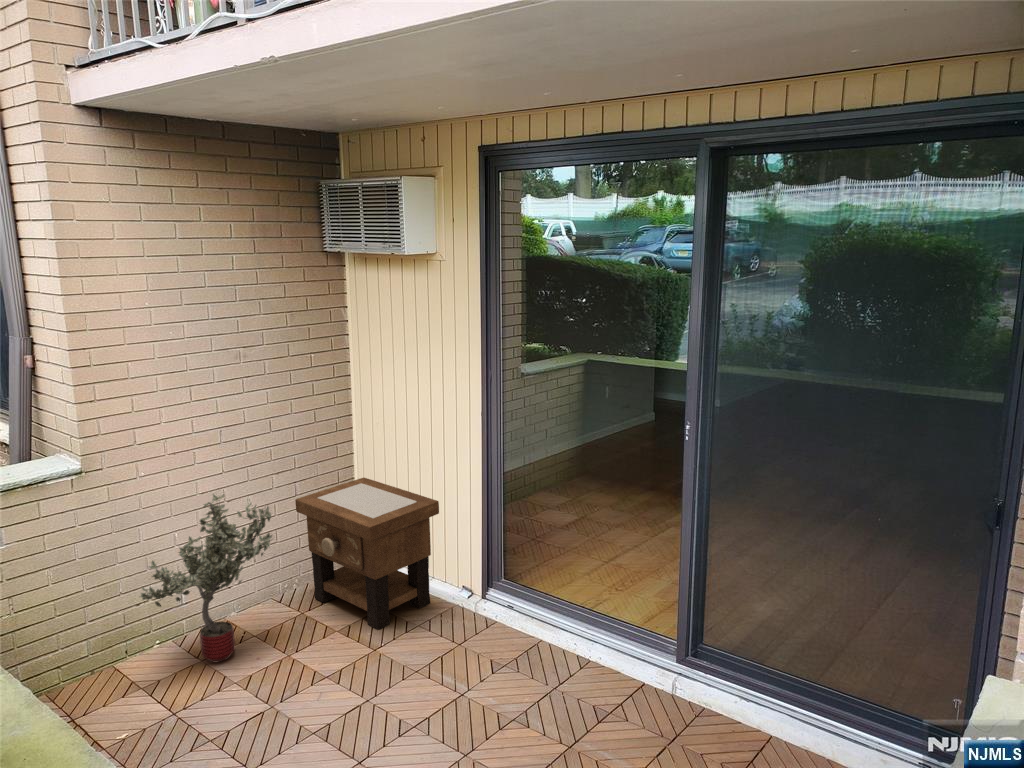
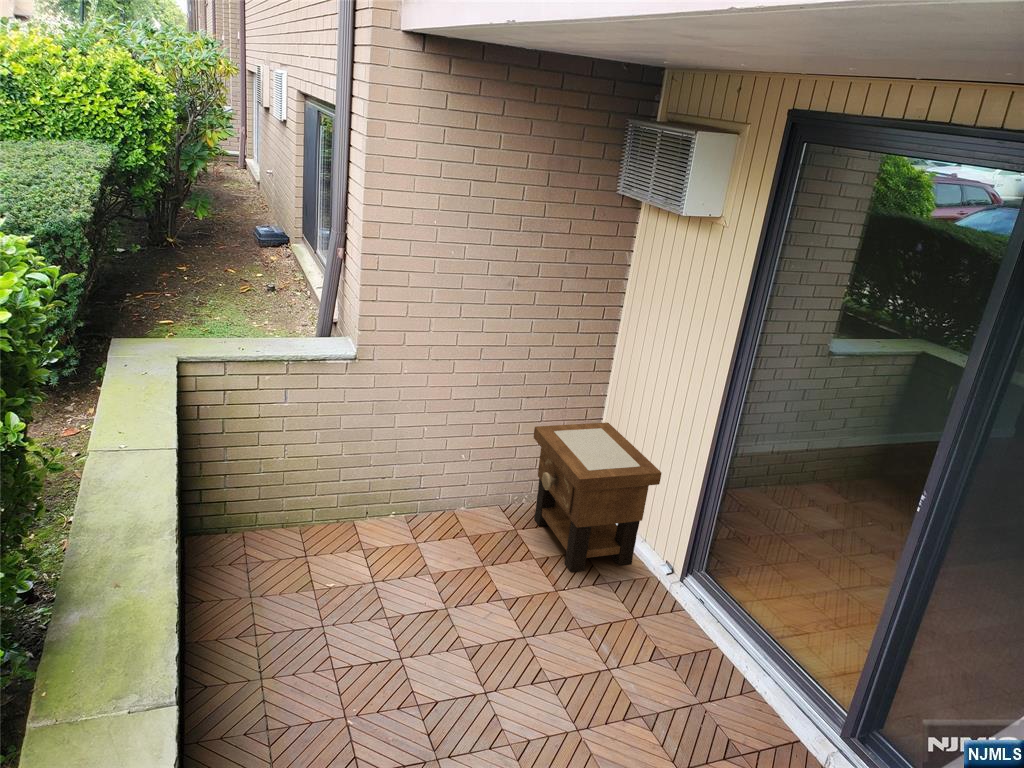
potted tree: present [140,494,272,663] -> none [374,404,500,549]

